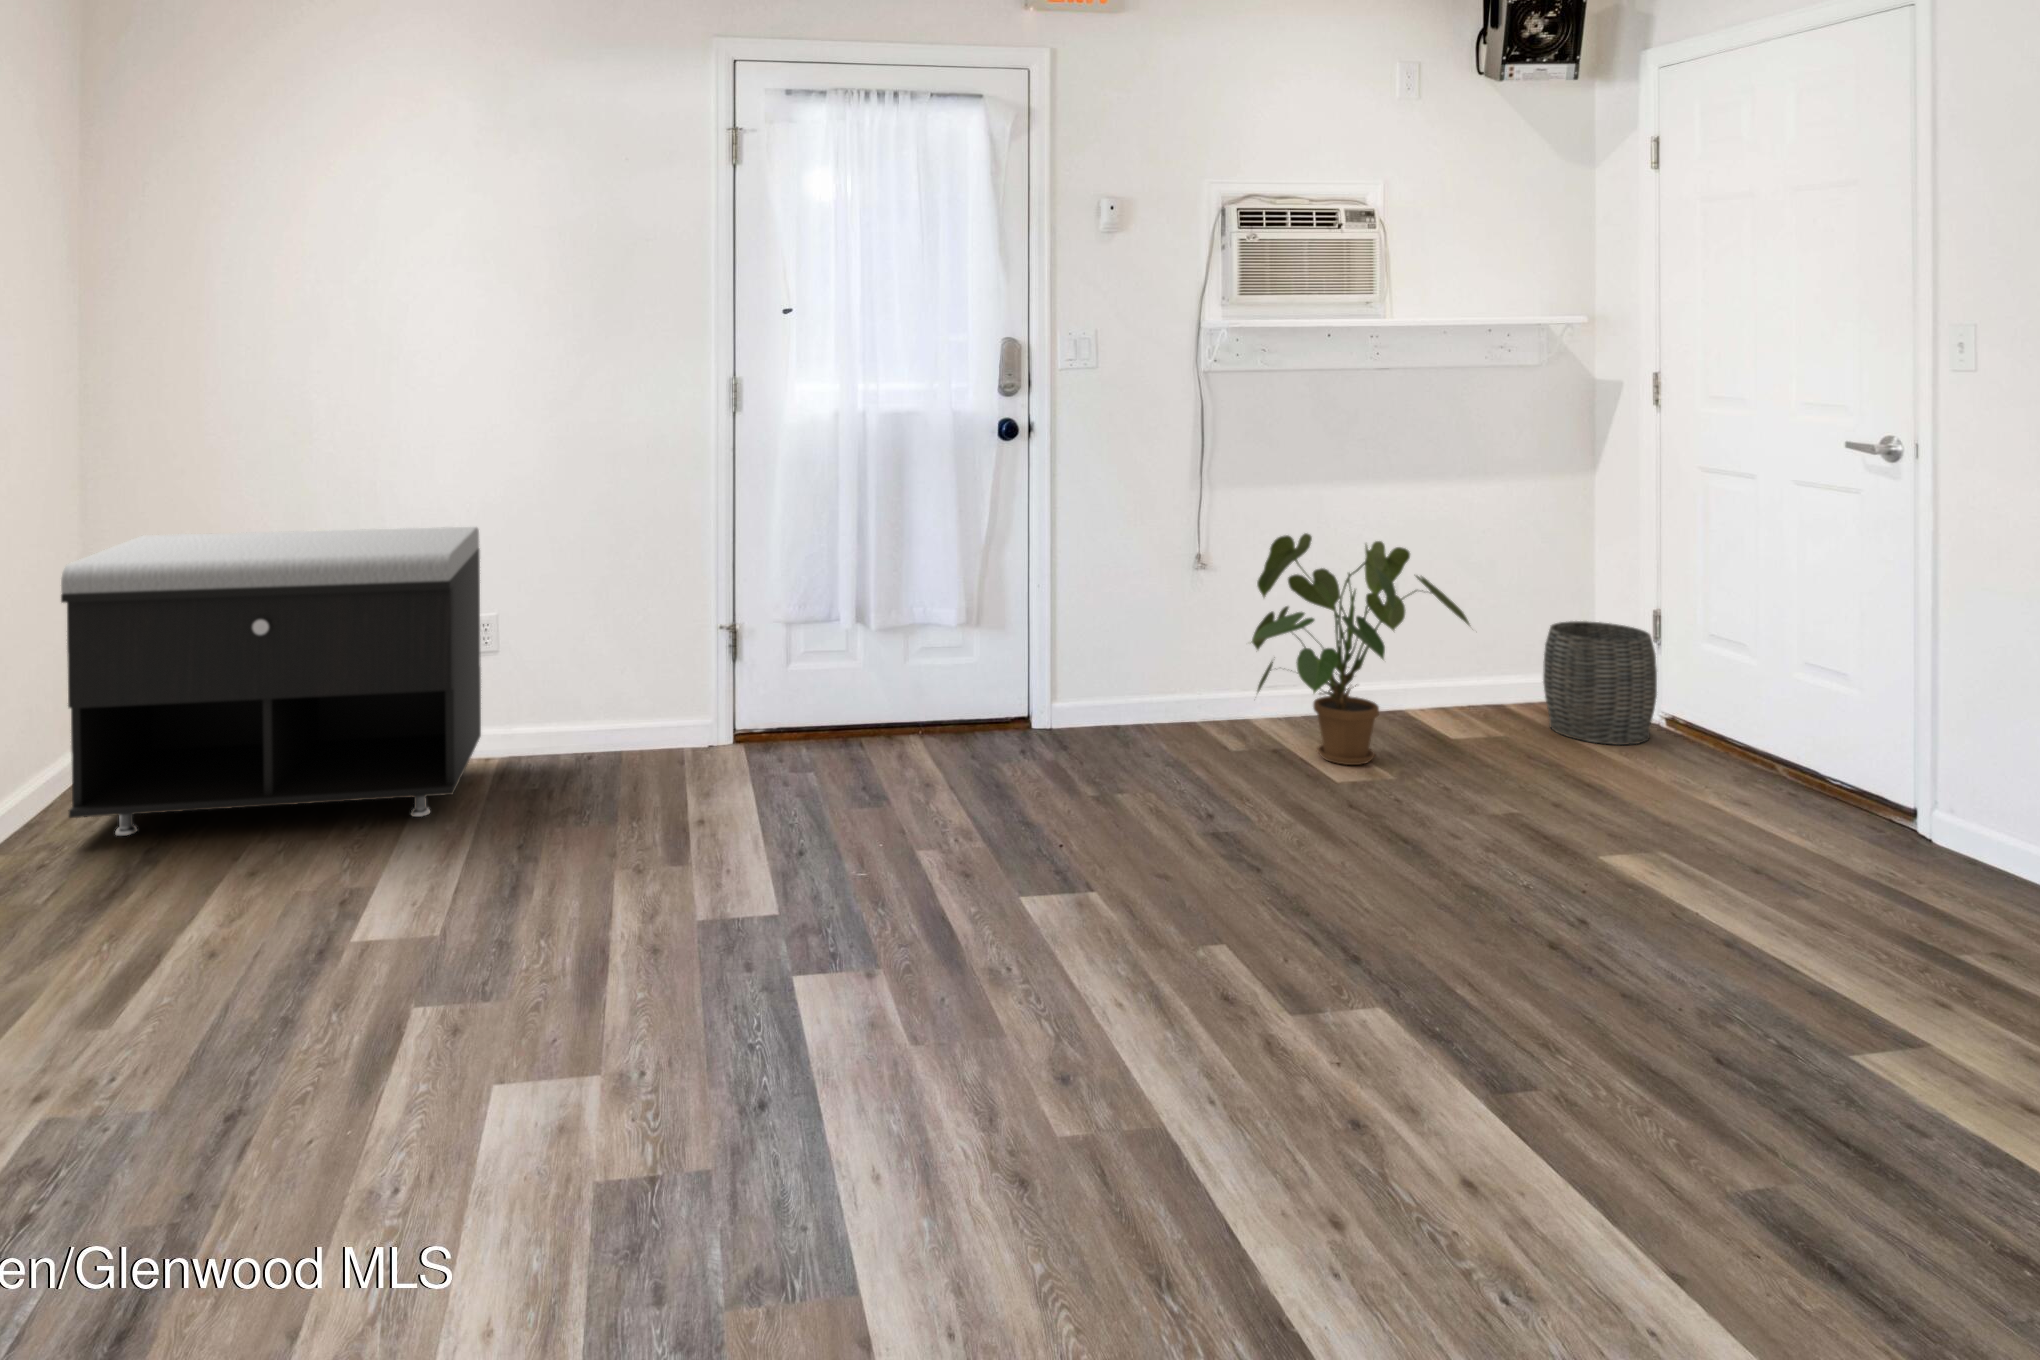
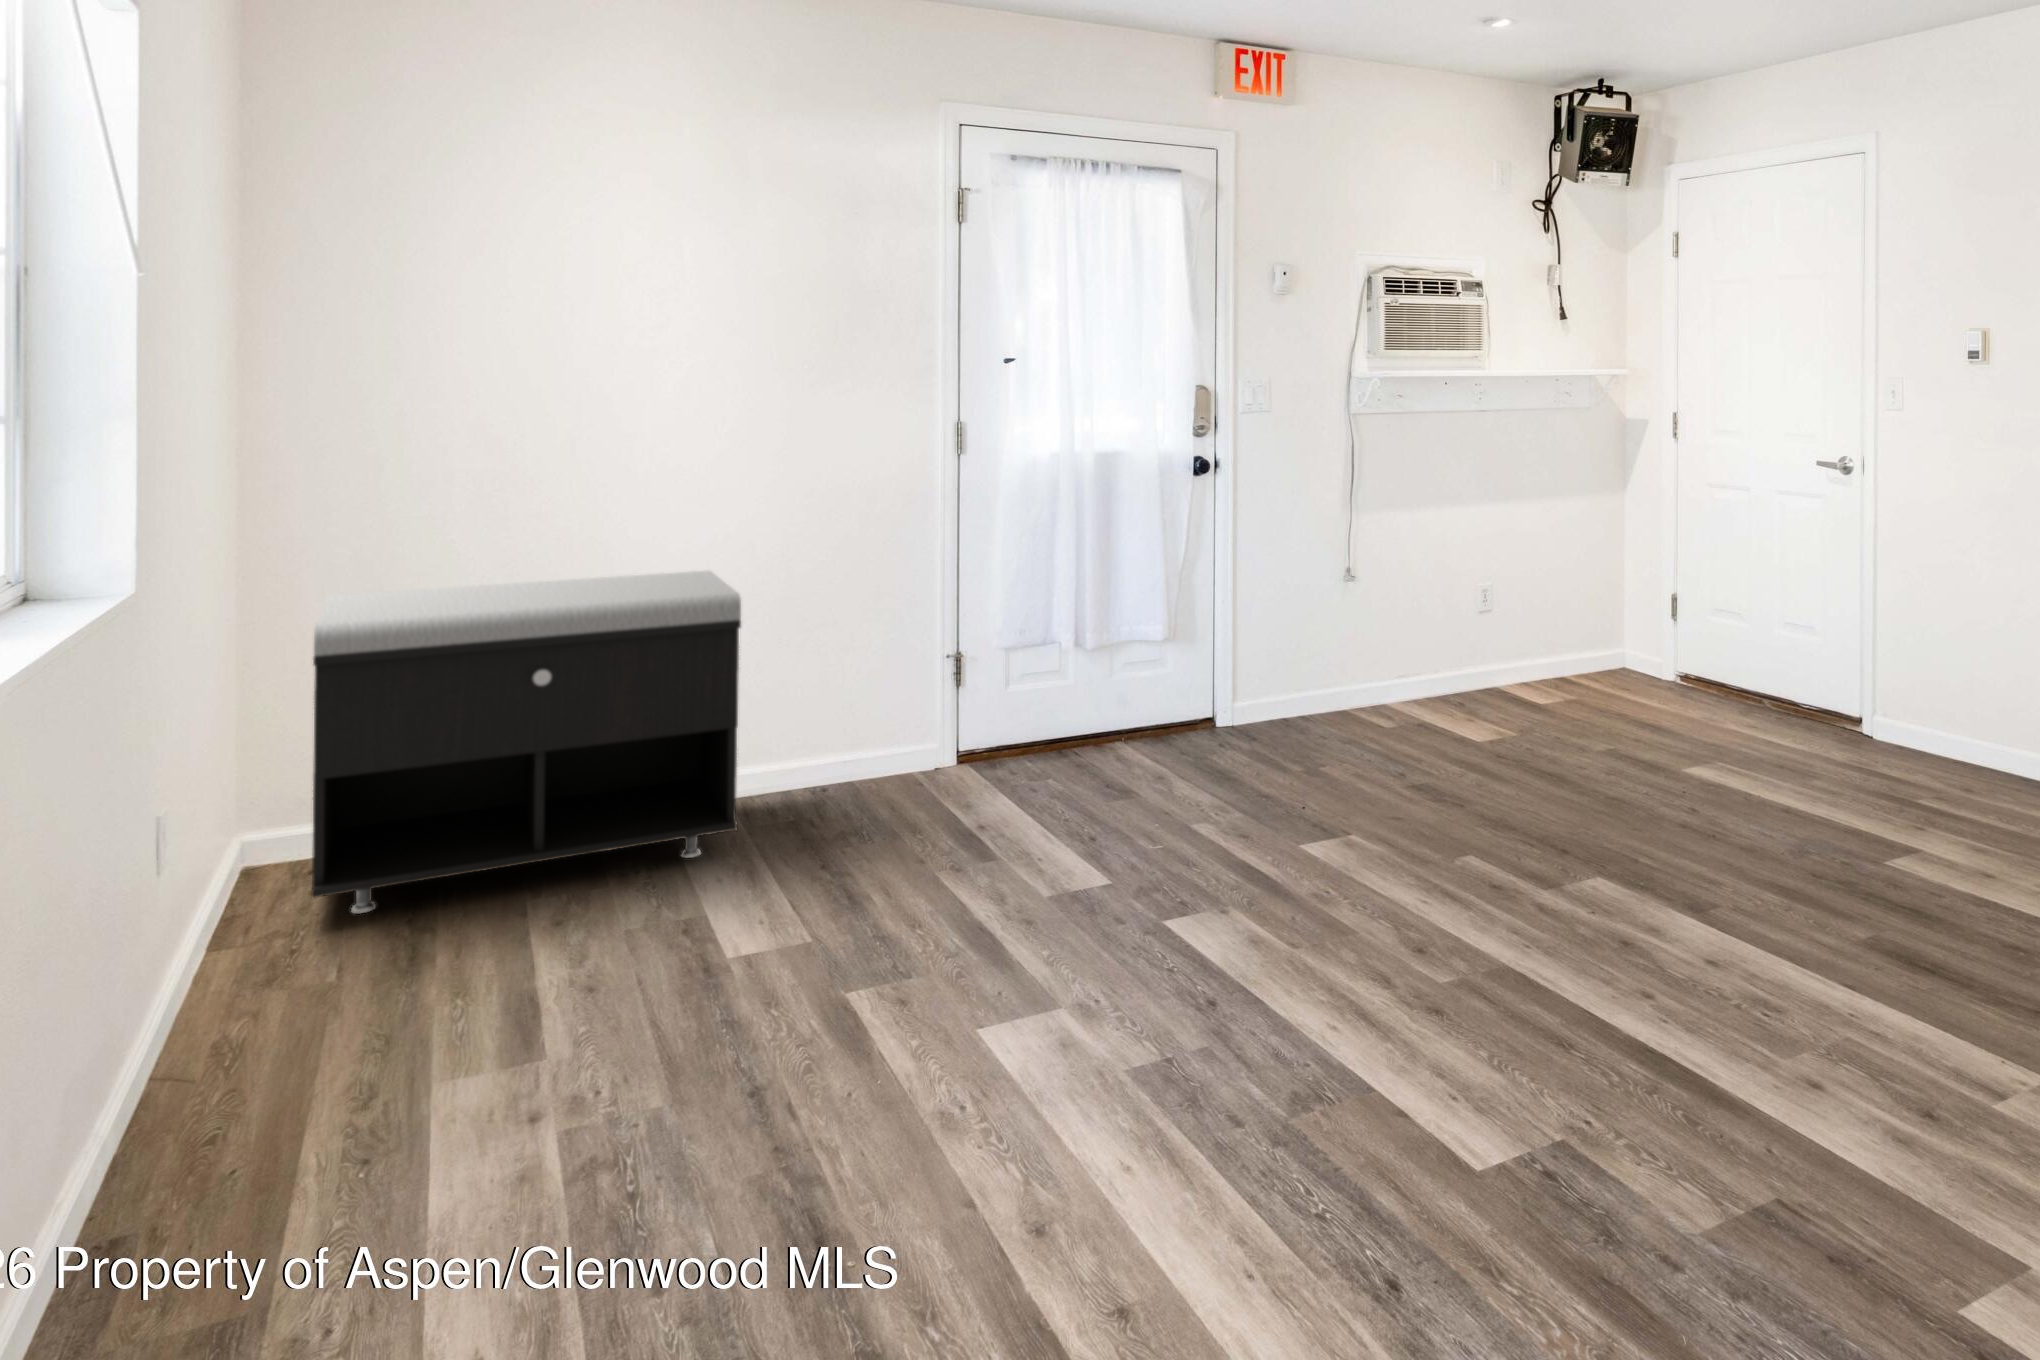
house plant: present [1251,533,1470,765] -> none [1396,546,1570,731]
woven basket: present [1543,621,1657,745] -> none [1602,607,1682,699]

